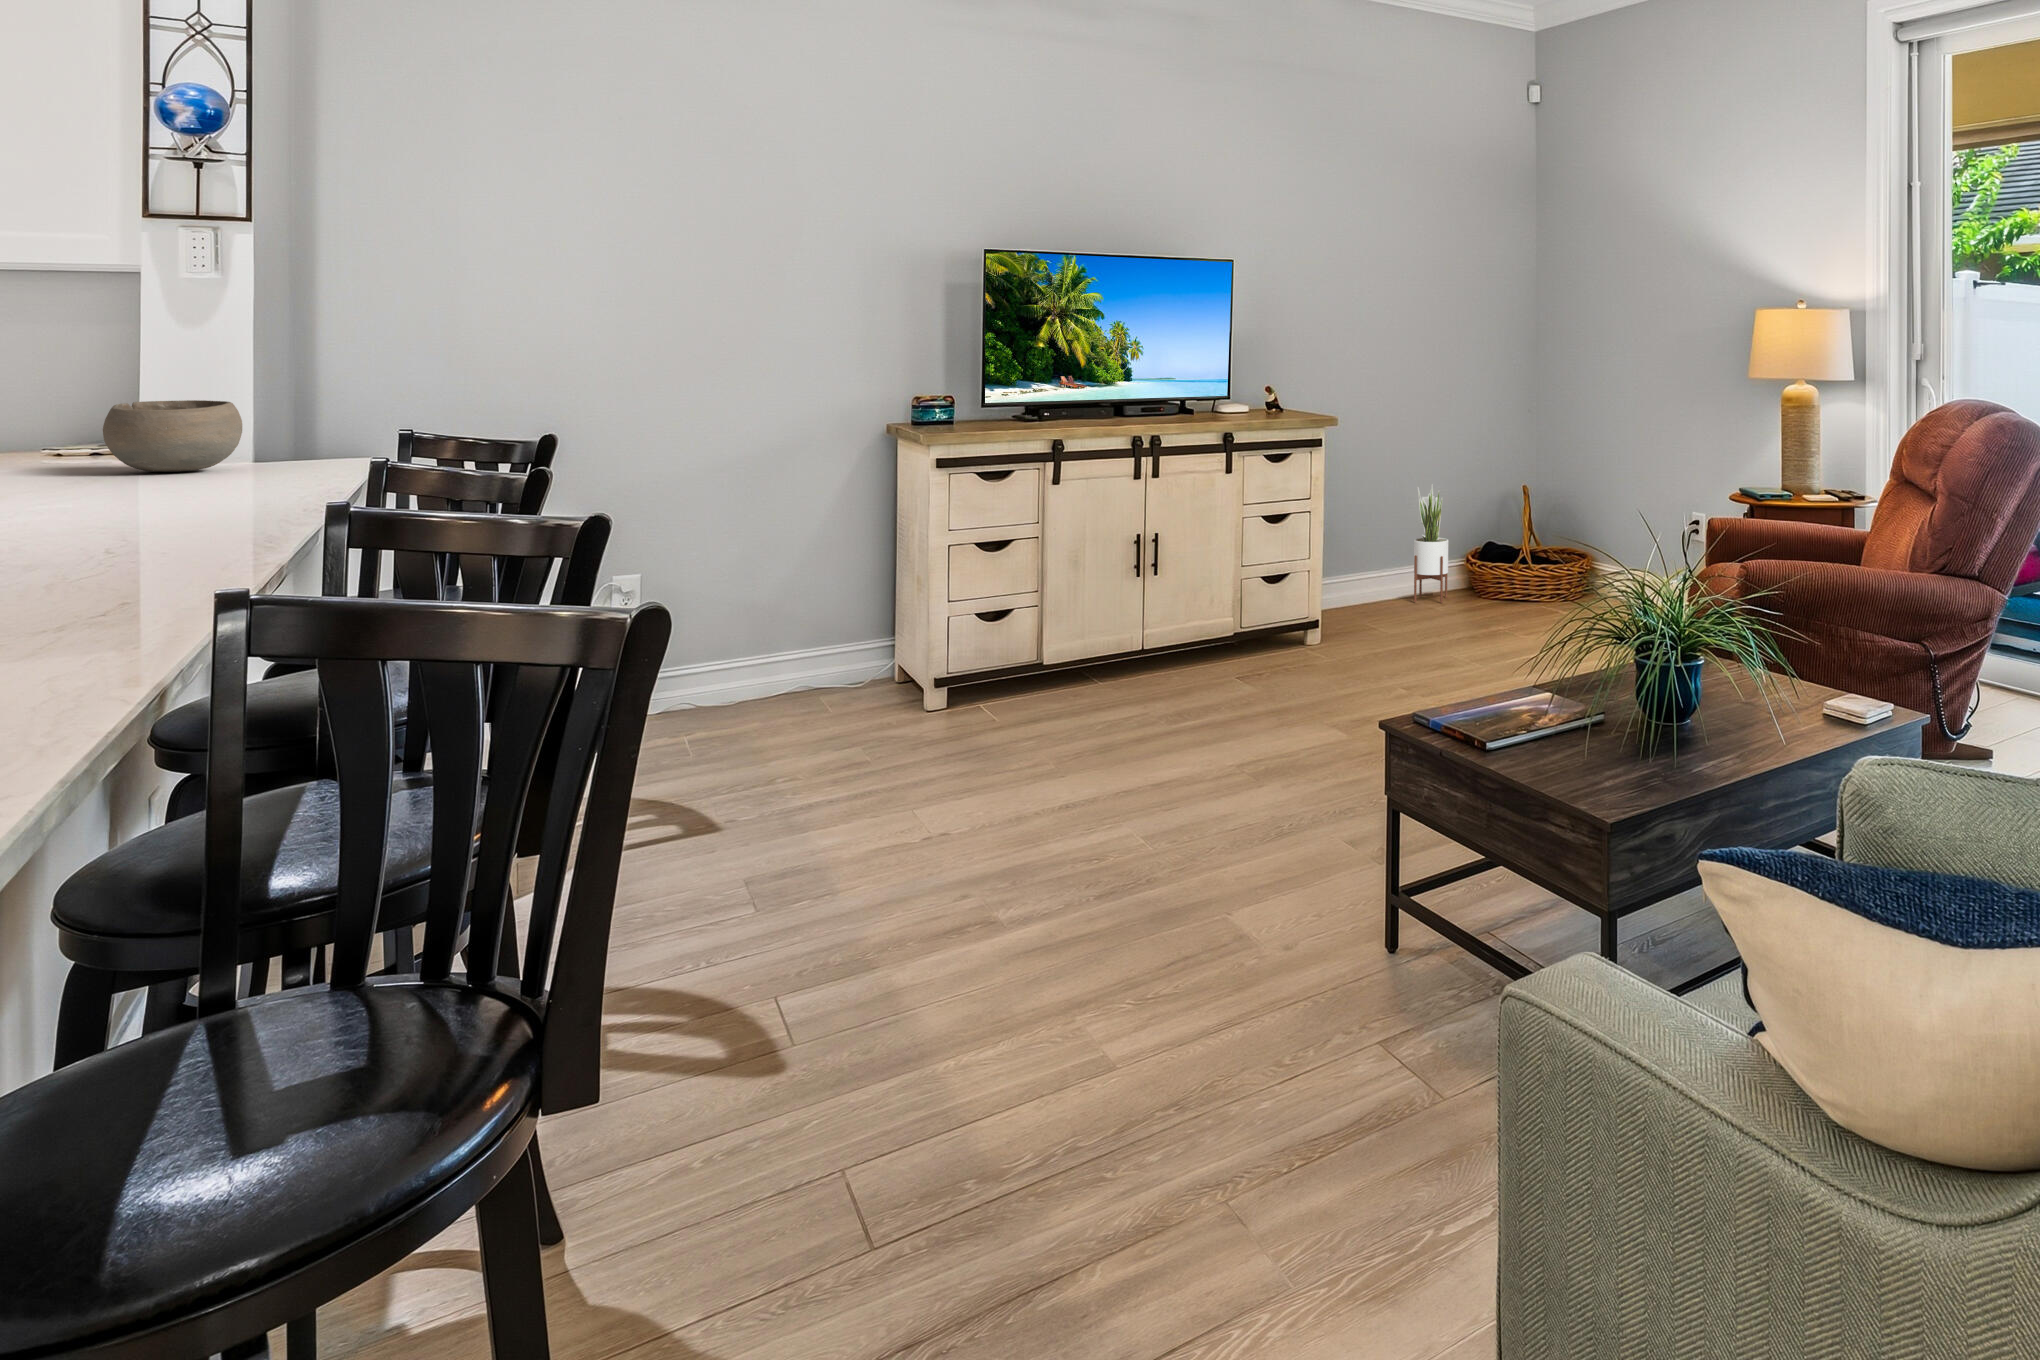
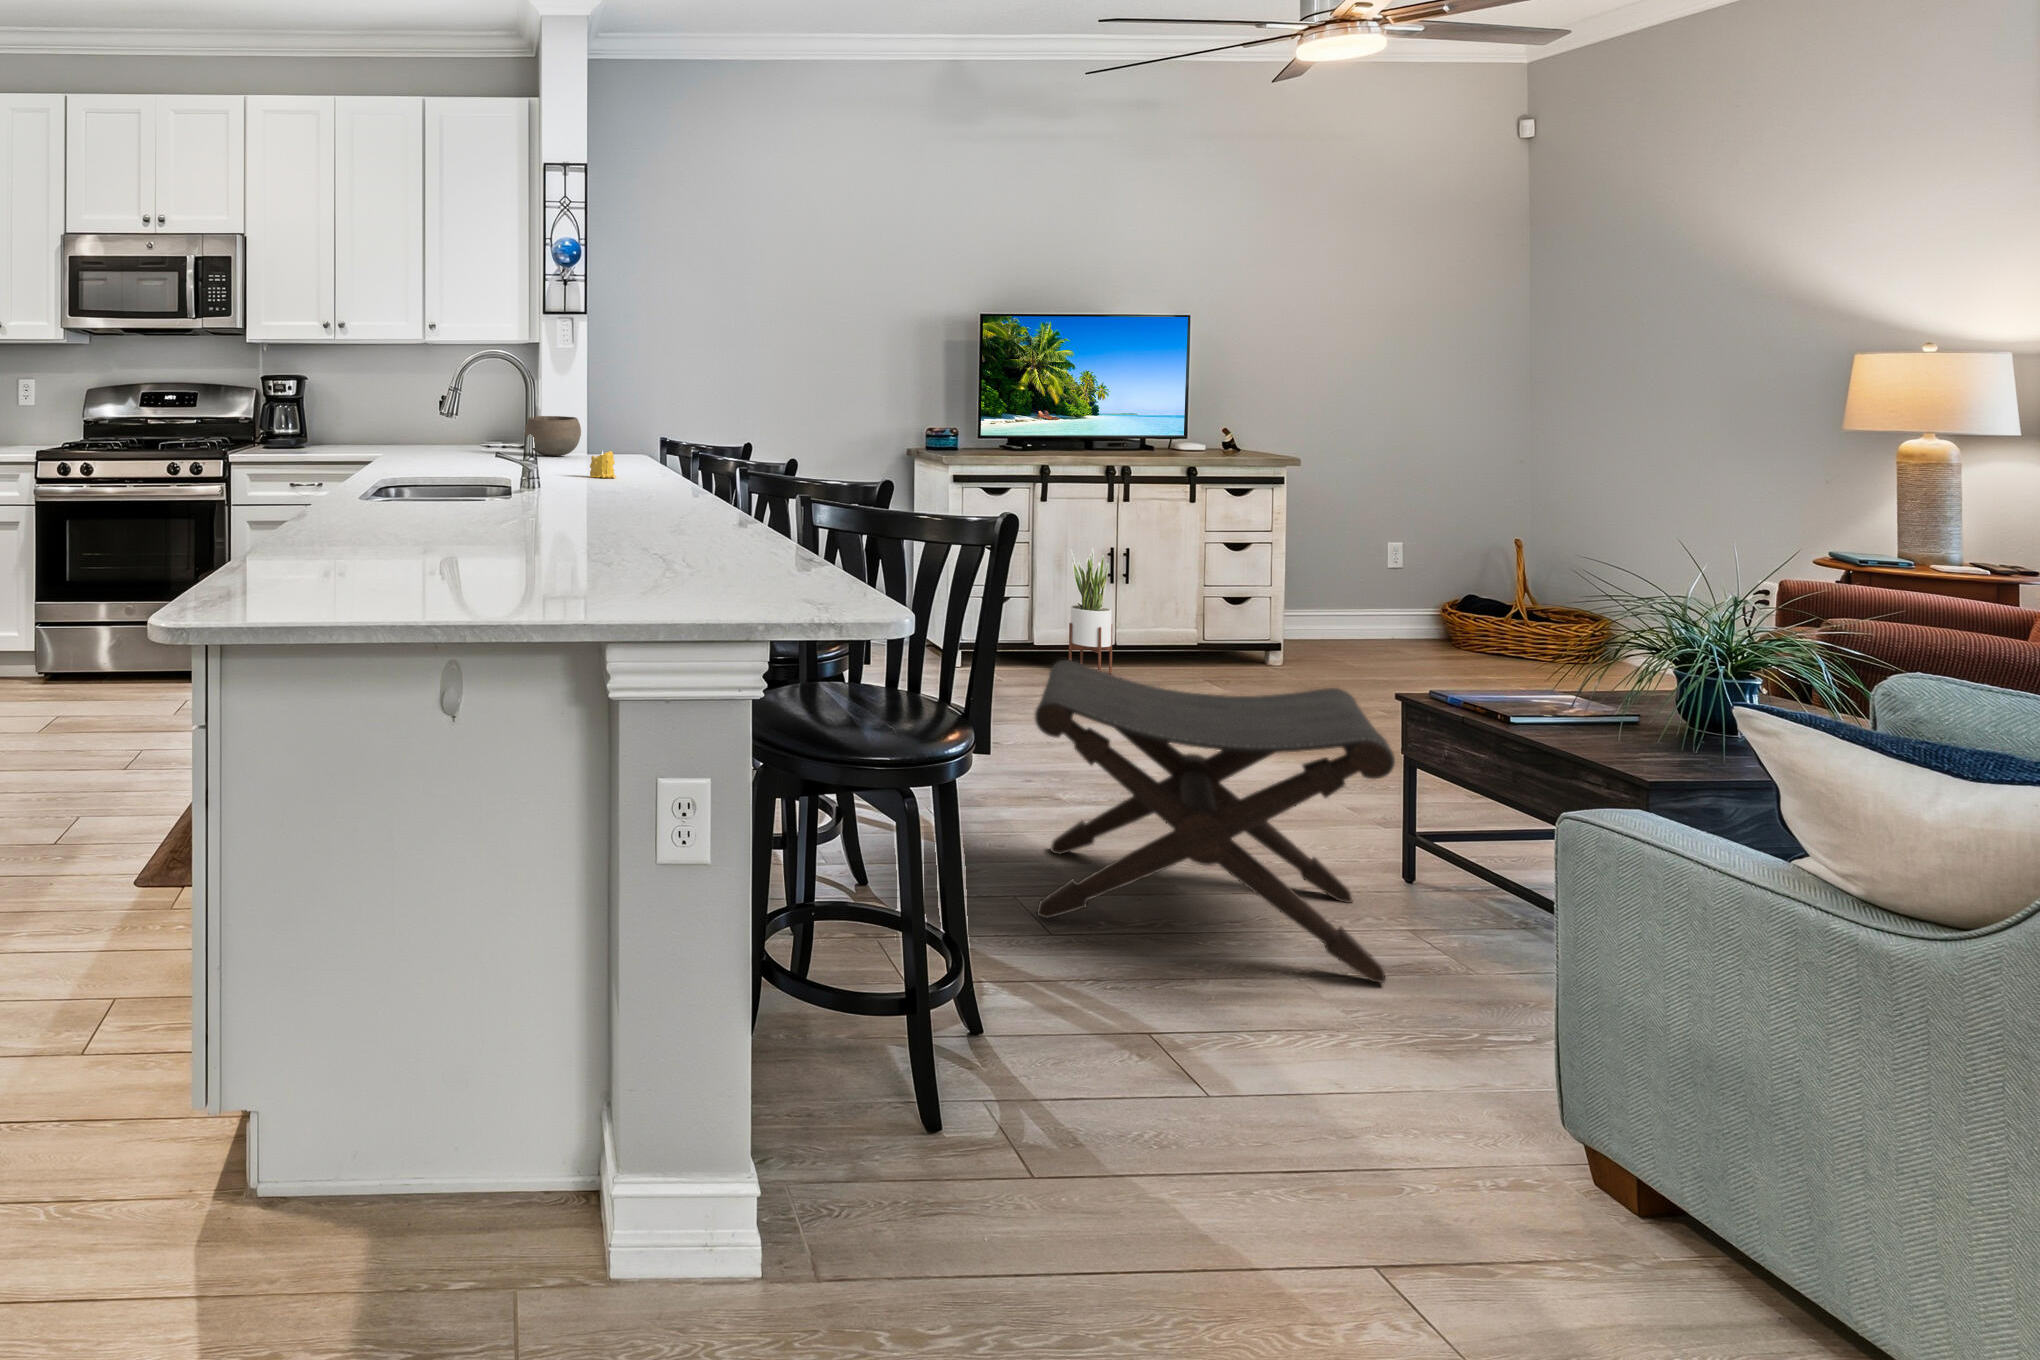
candle: none [130,474,205,528] -> present [589,451,616,478]
potted plant: present [1414,485,1448,603] -> present [1069,548,1112,674]
footstool: none [907,727,1364,1165] -> present [1035,660,1395,983]

